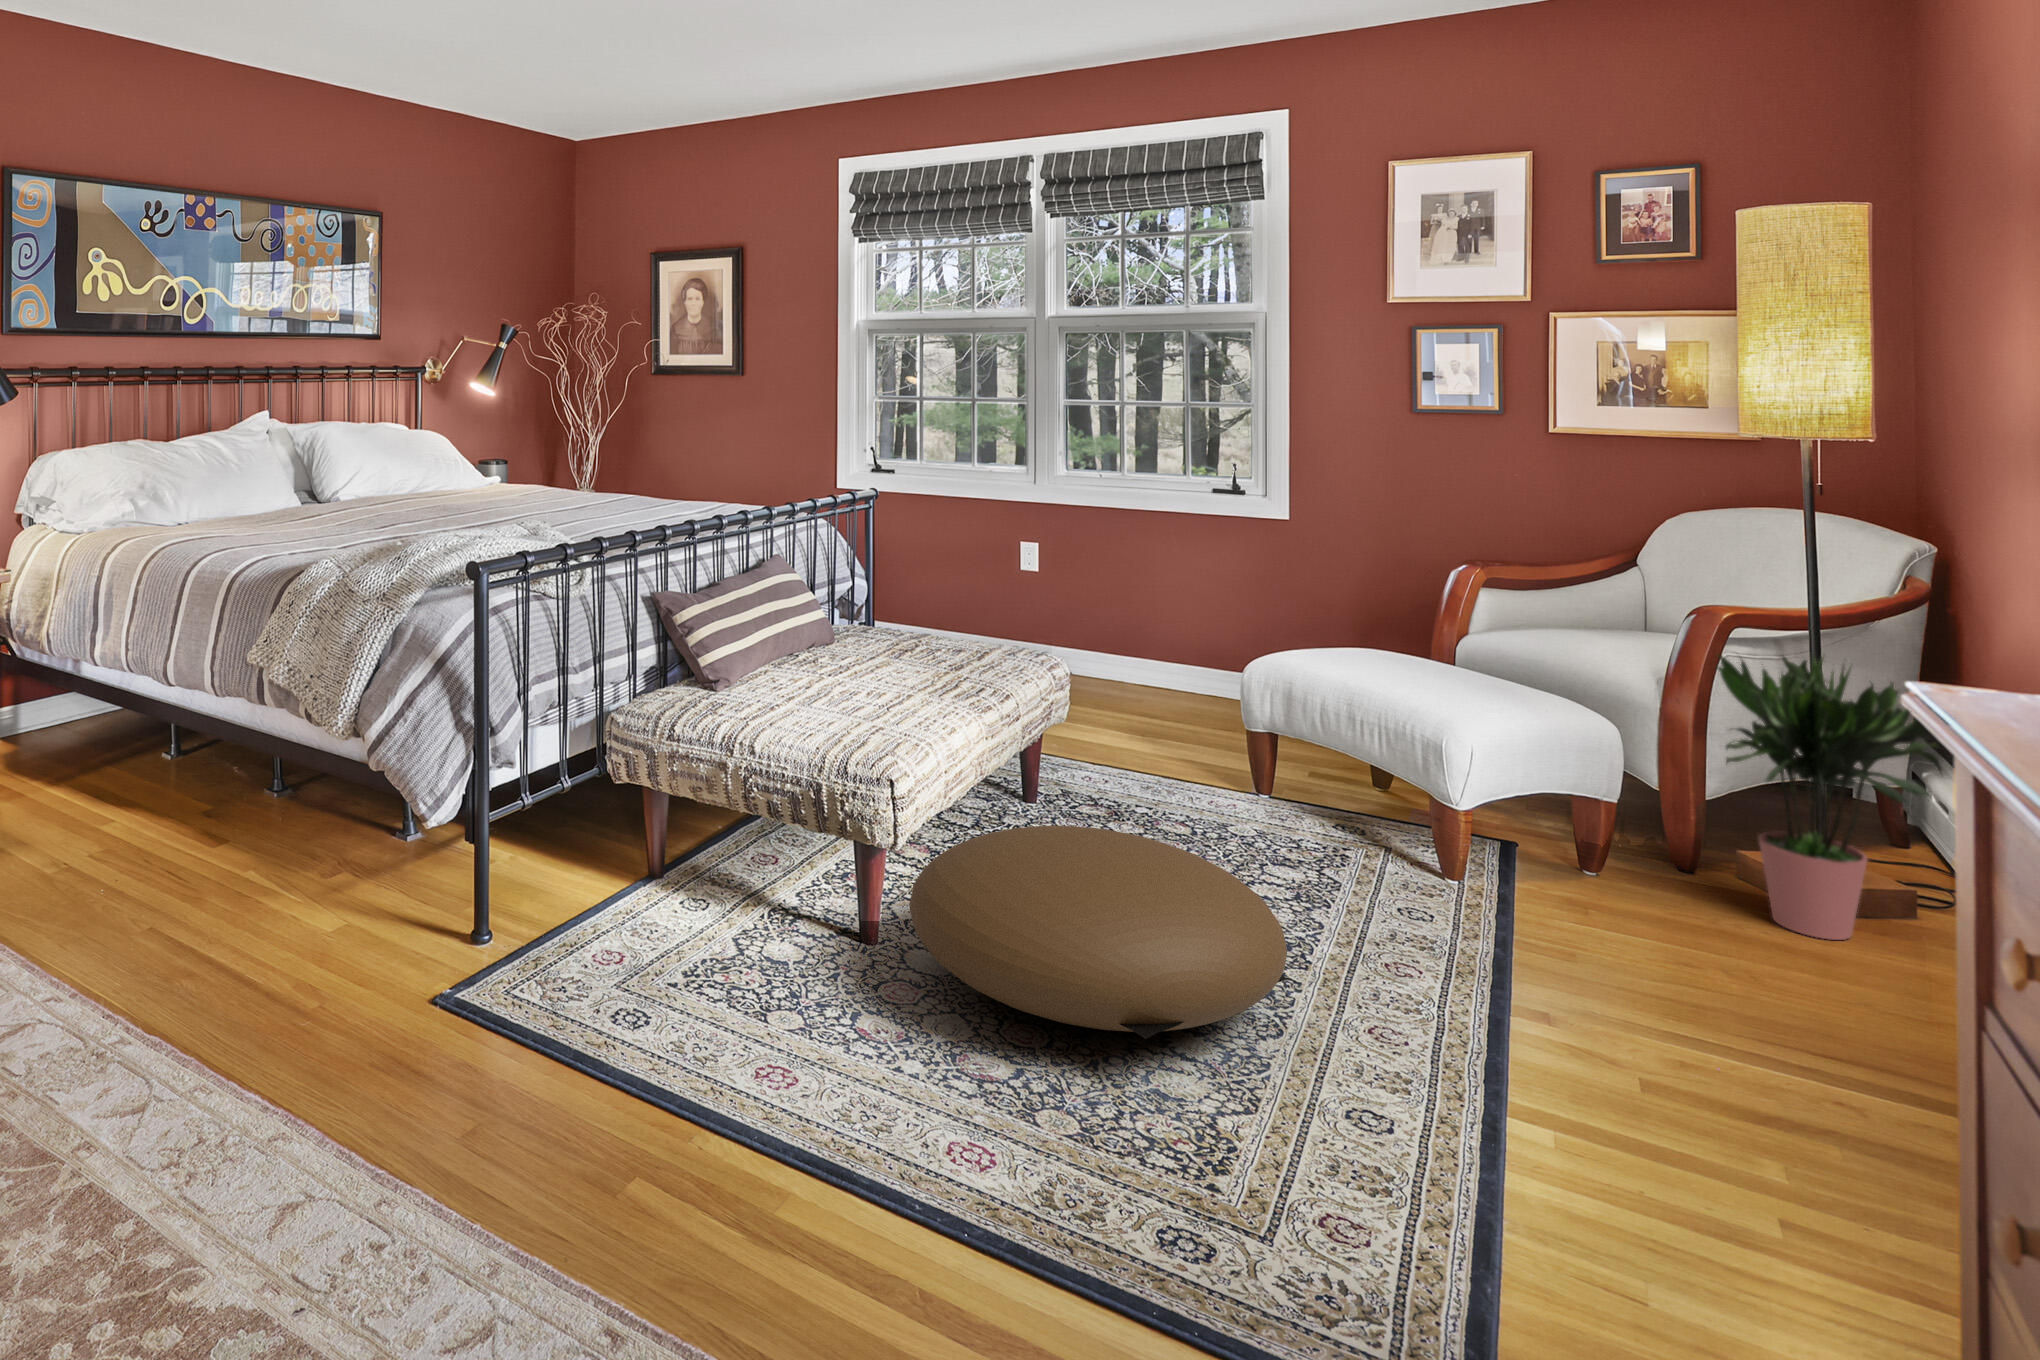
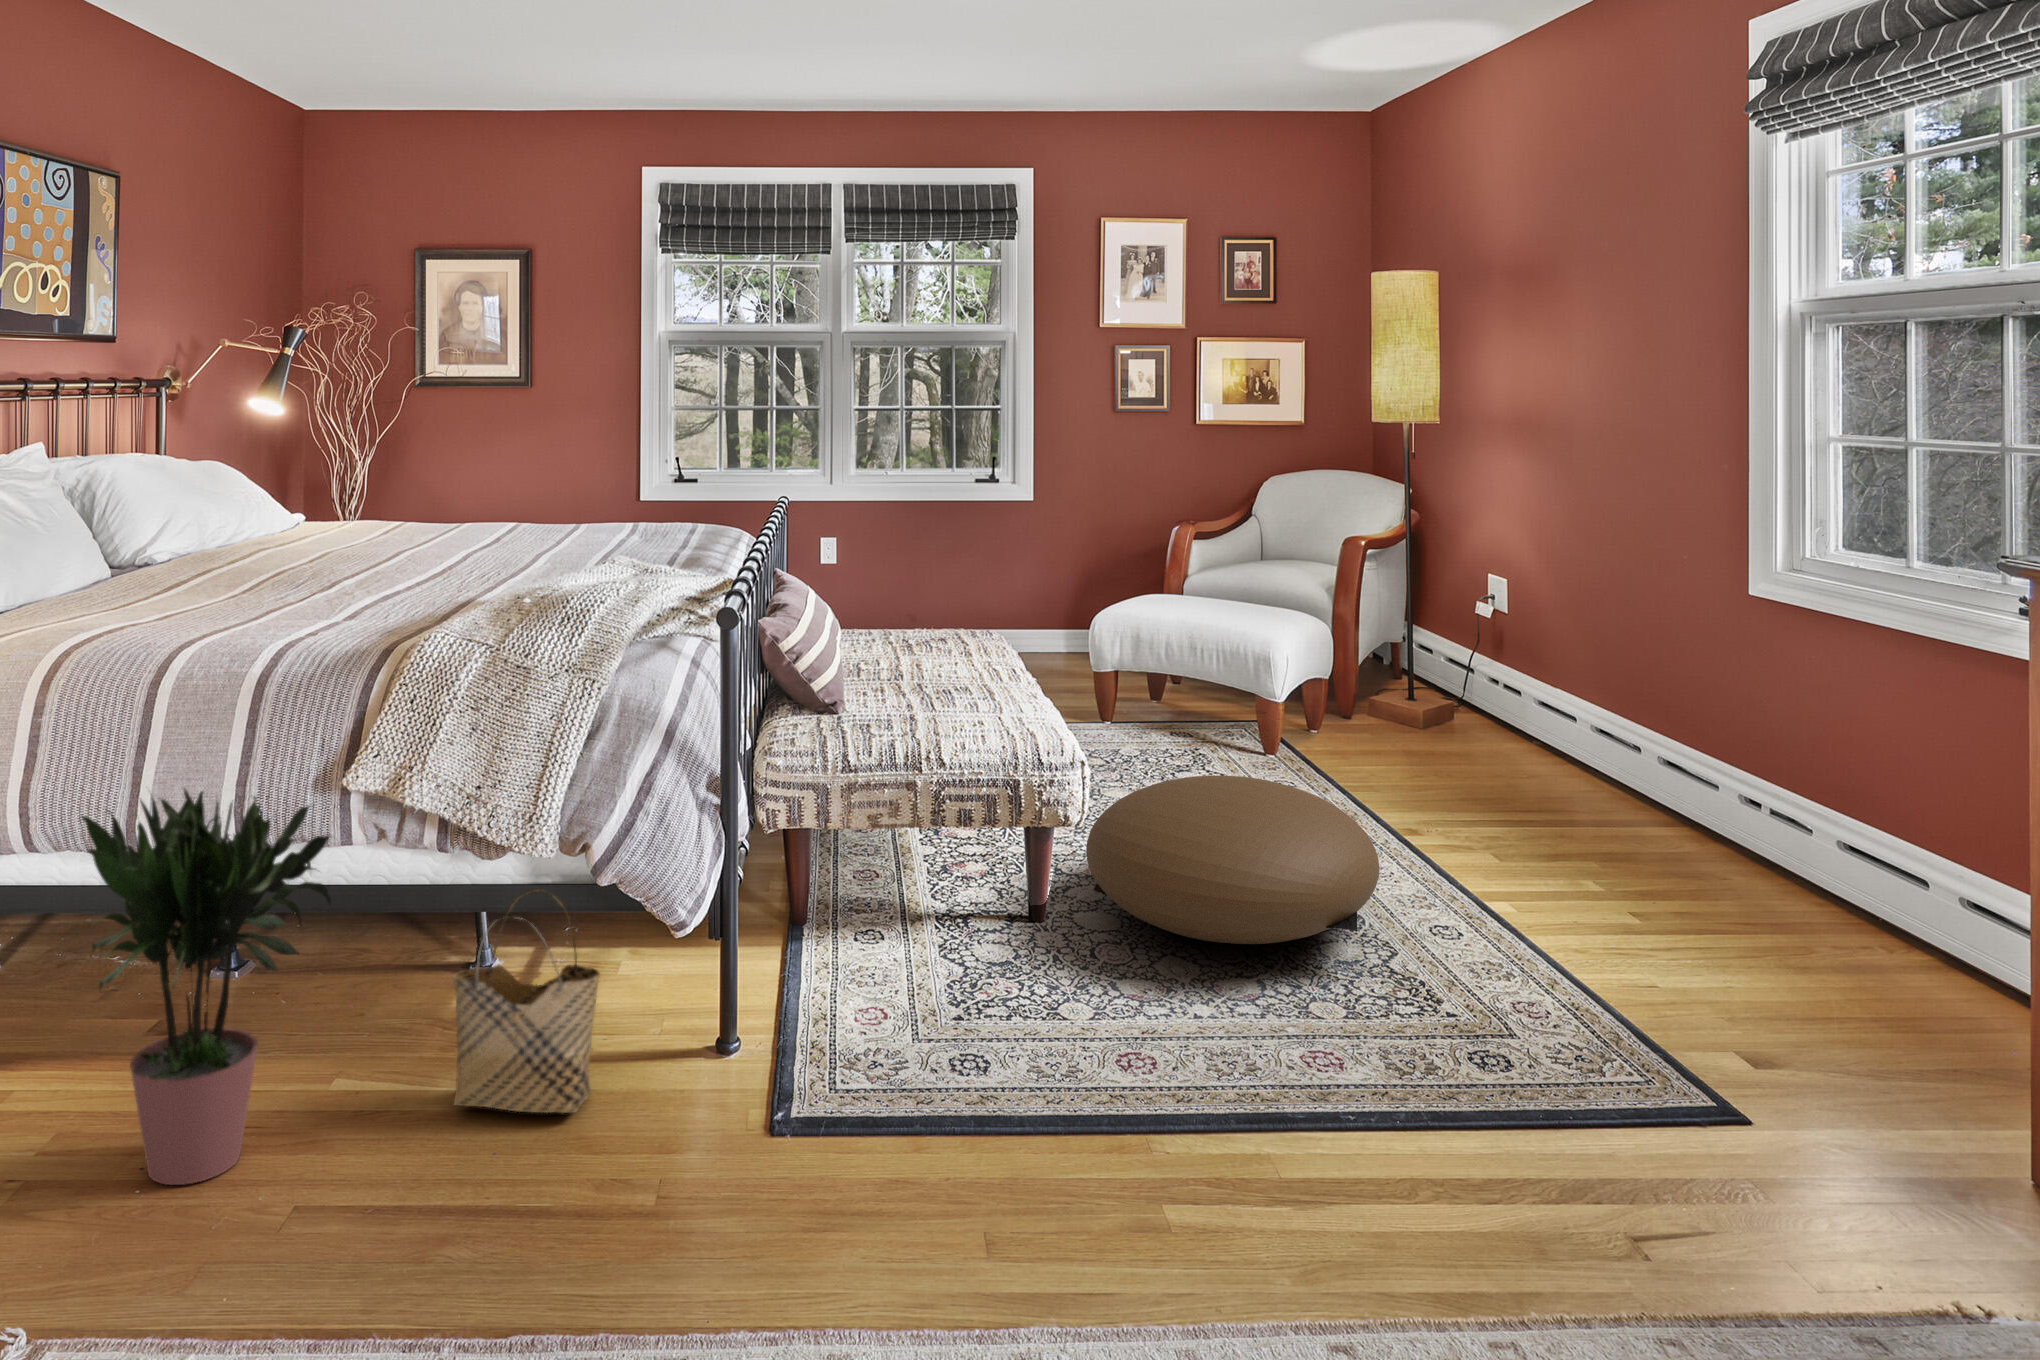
potted plant: present [1717,654,1942,940] -> present [82,788,331,1185]
woven basket: none [283,767,375,942] -> present [452,889,600,1113]

